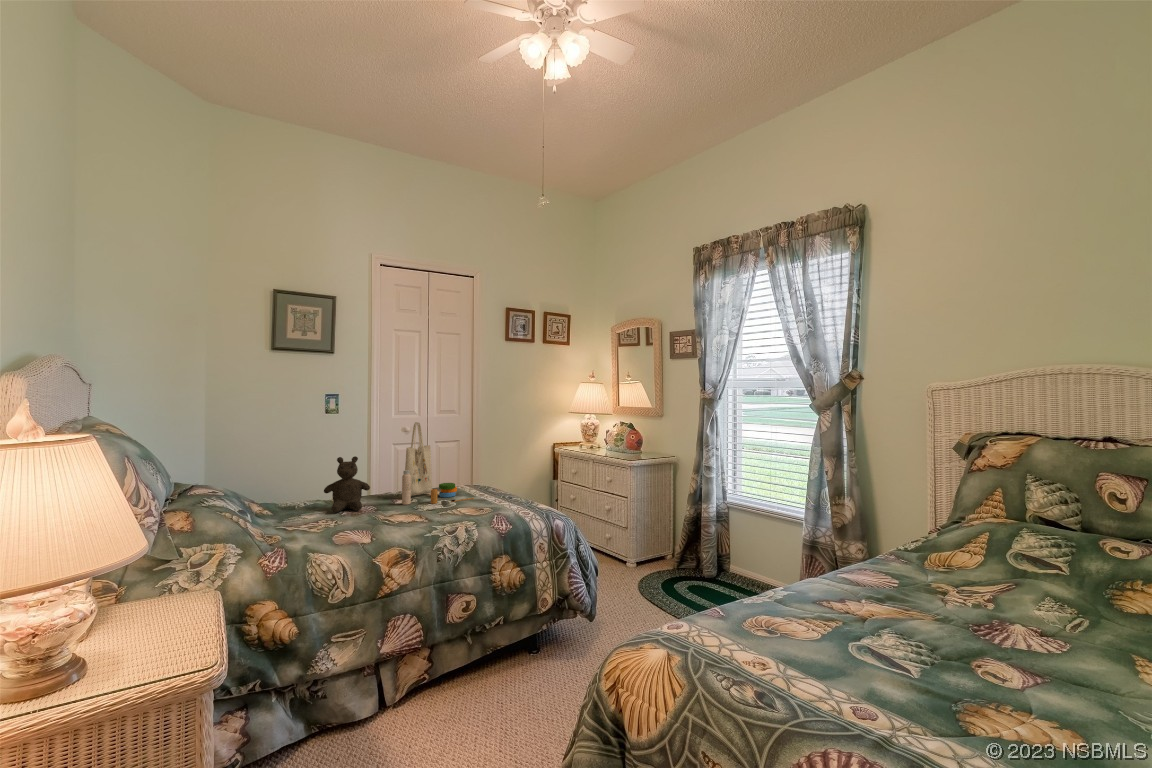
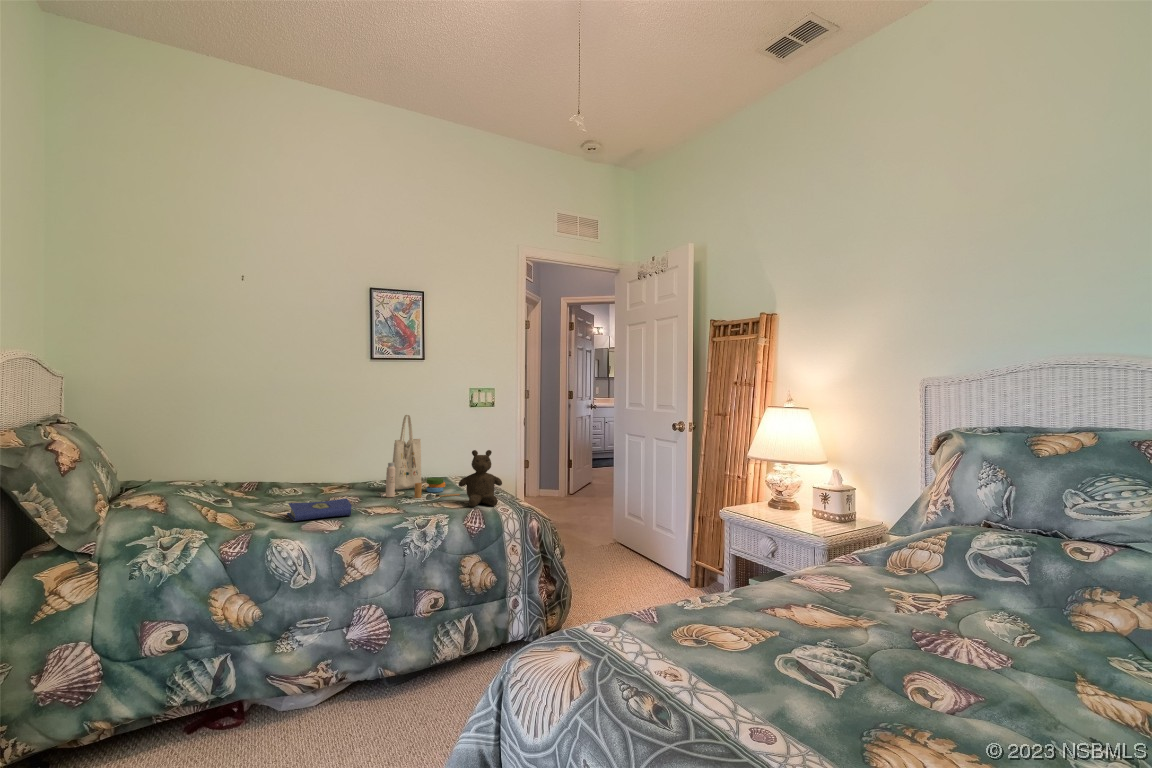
teddy bear: present [324,456,370,513] -> present [459,450,502,507]
hardcover book: none [314,509,379,535] -> present [287,498,352,521]

